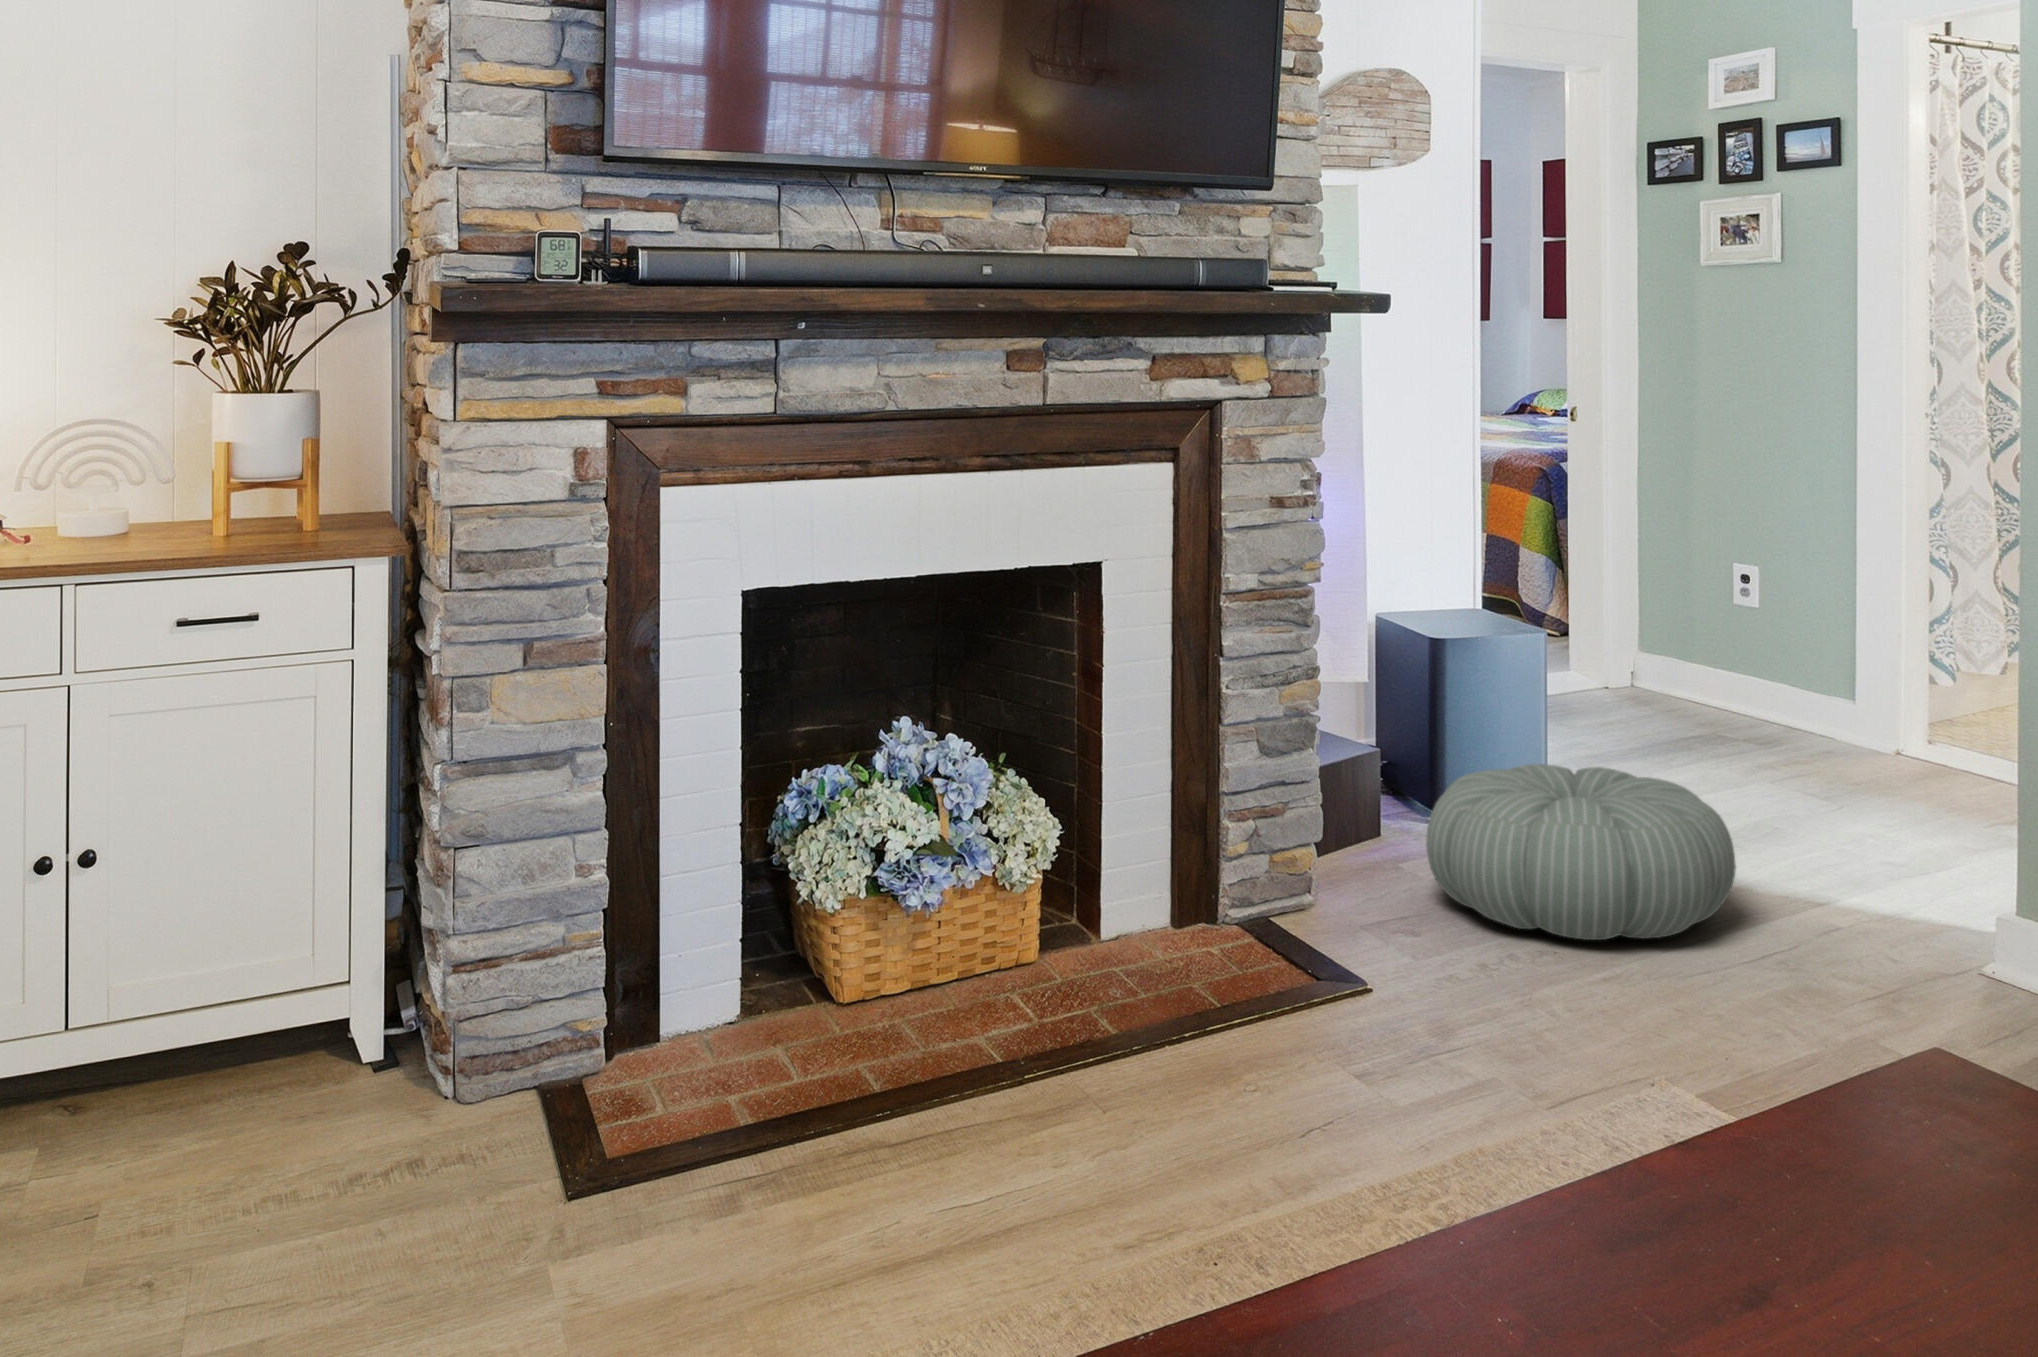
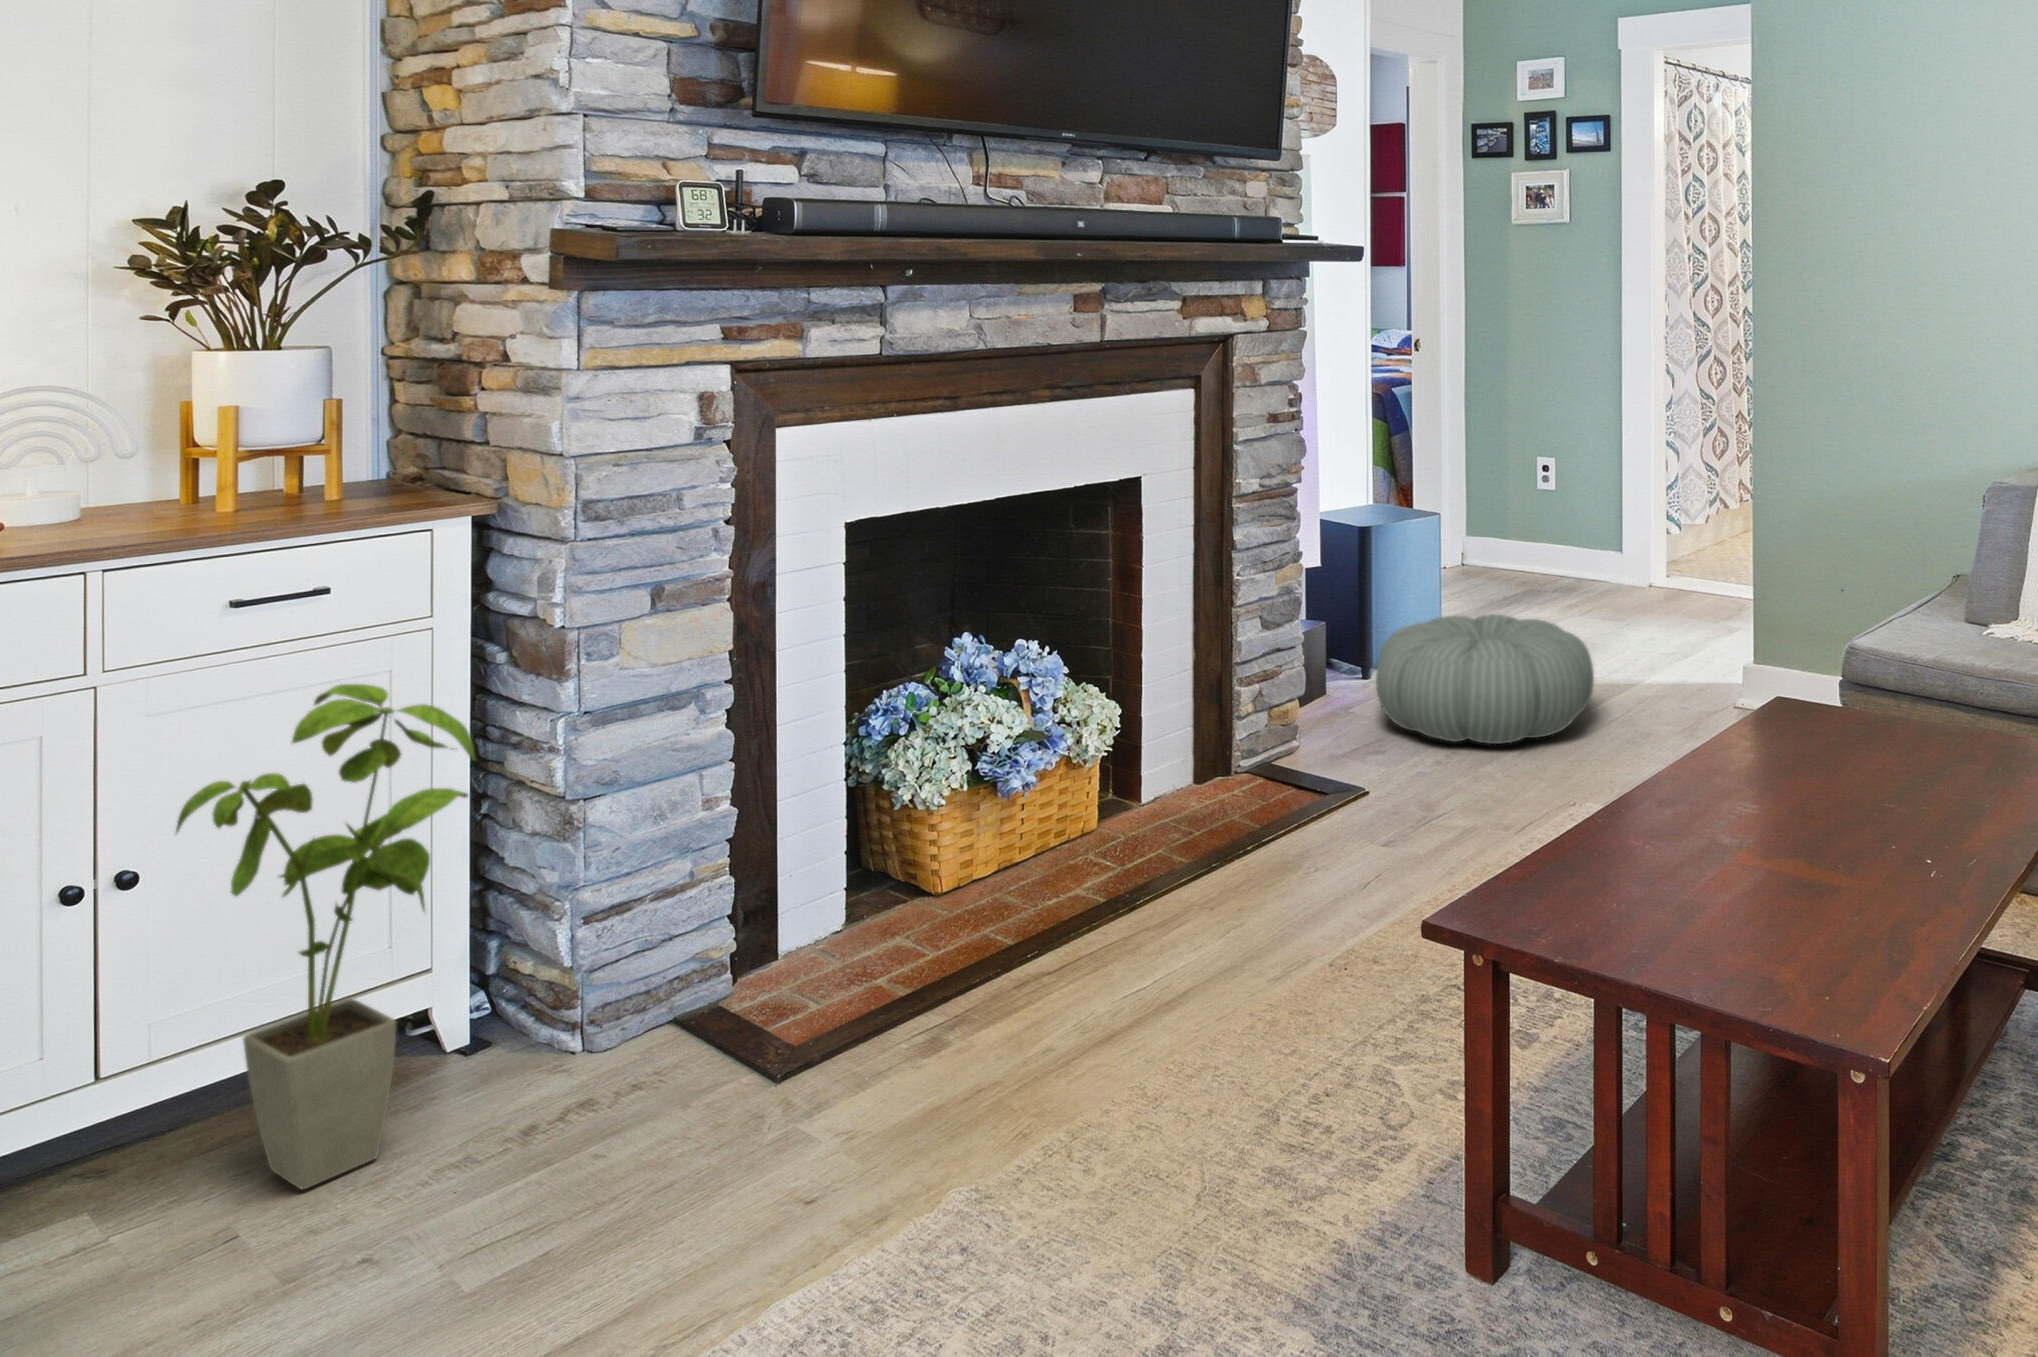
house plant: none [87,712,344,1194] -> present [176,684,475,1190]

